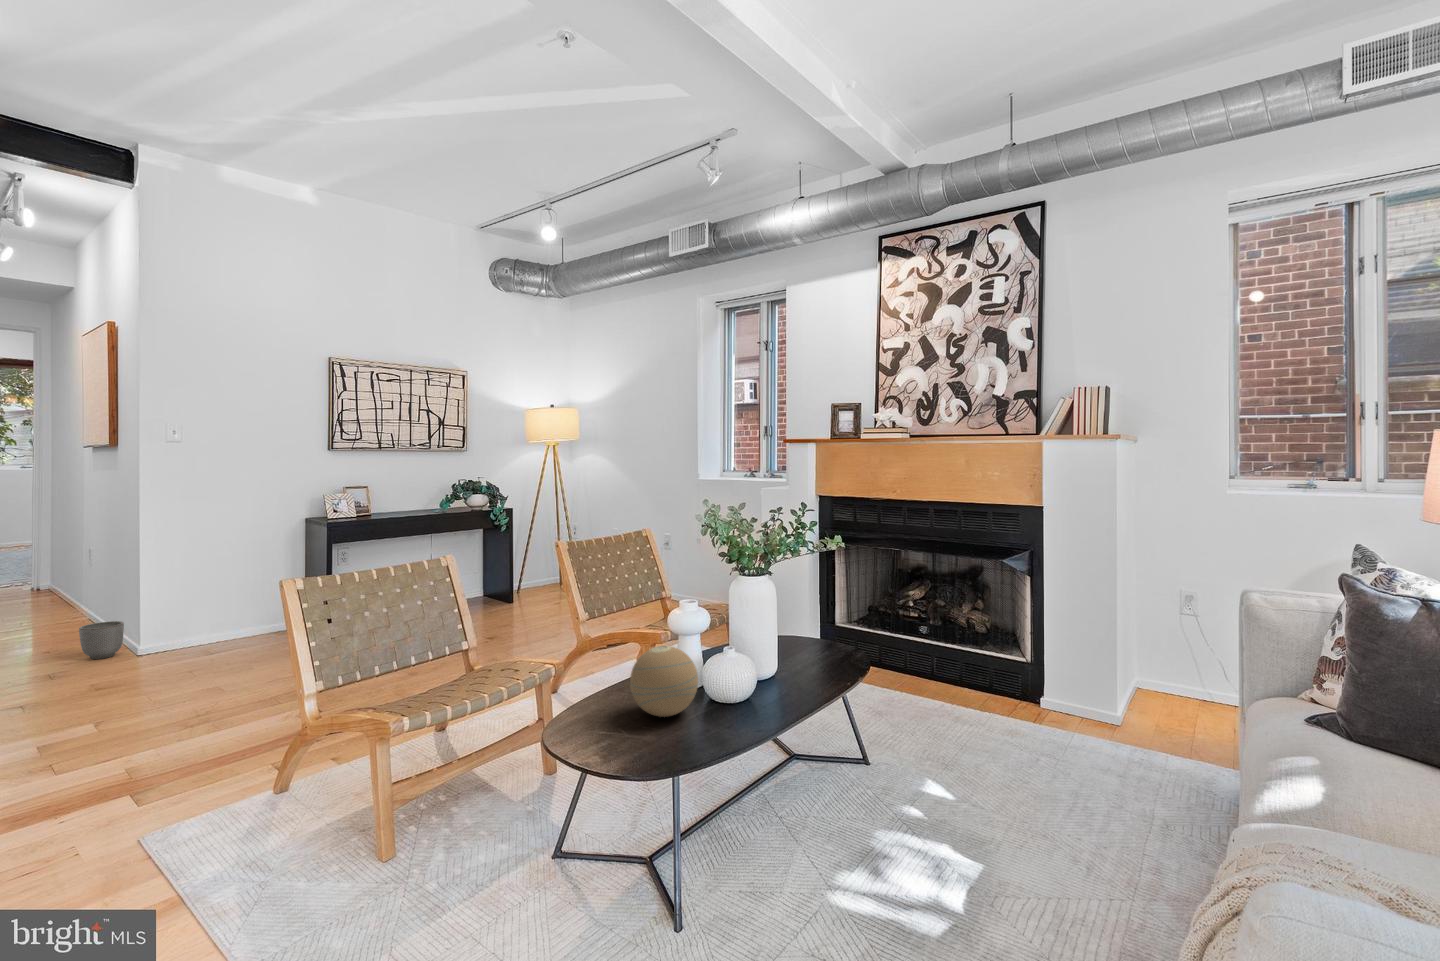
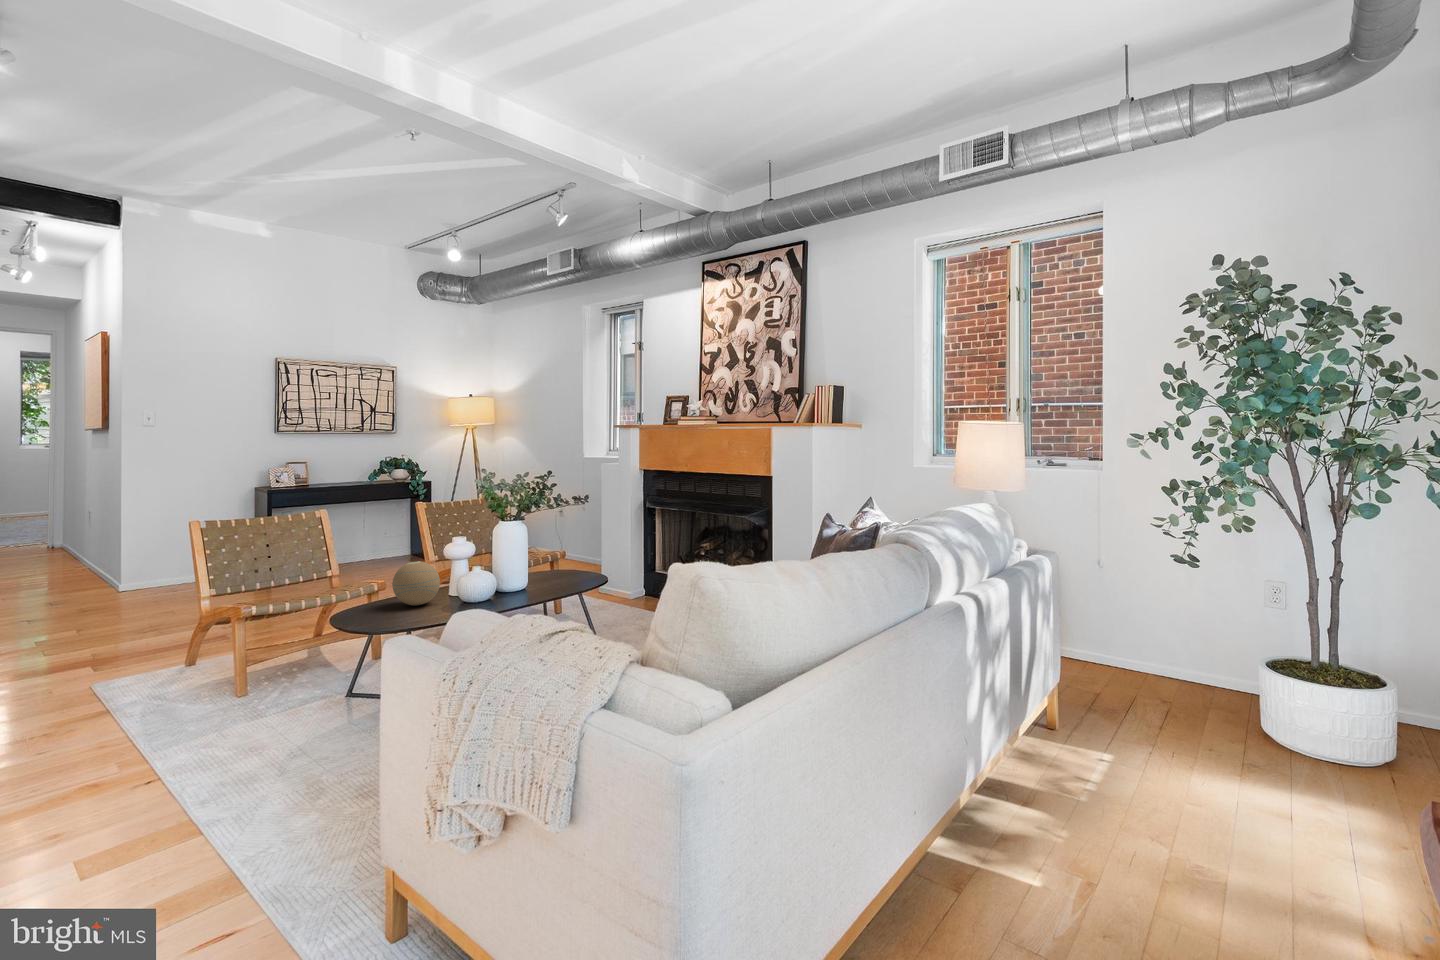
planter: present [79,621,124,659] -> none [79,565,113,592]

